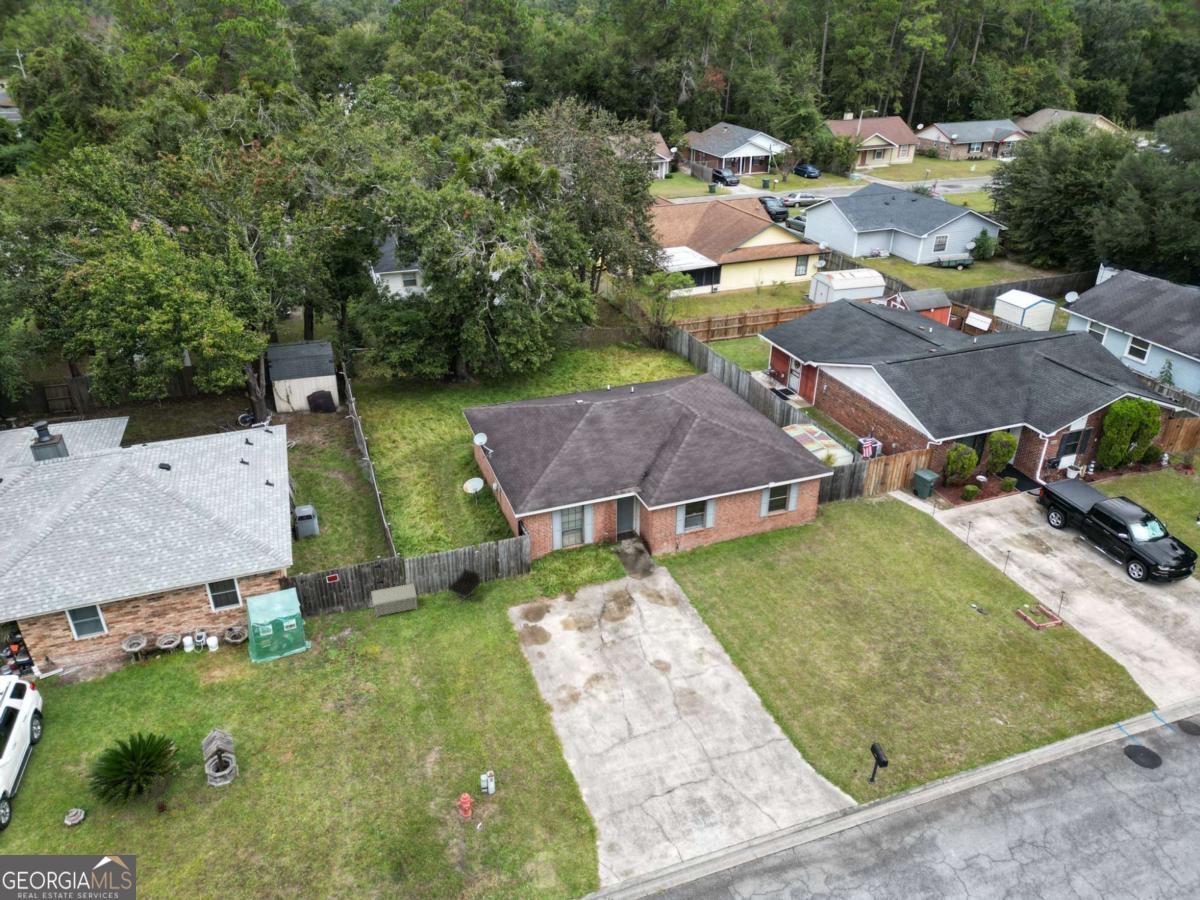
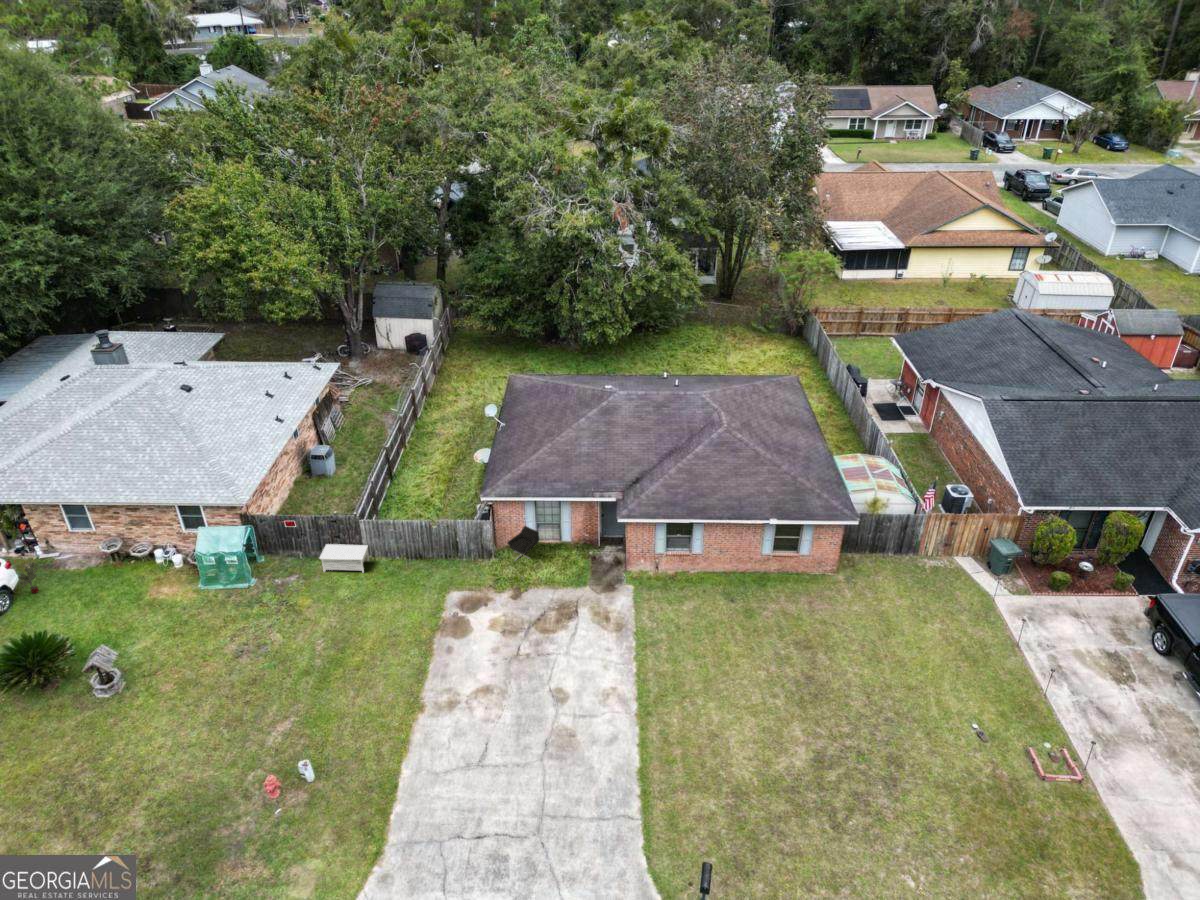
lounge chair: present [450,569,480,598] -> present [508,526,539,557]
potted tree: present [139,775,171,811] -> present [18,562,39,593]

